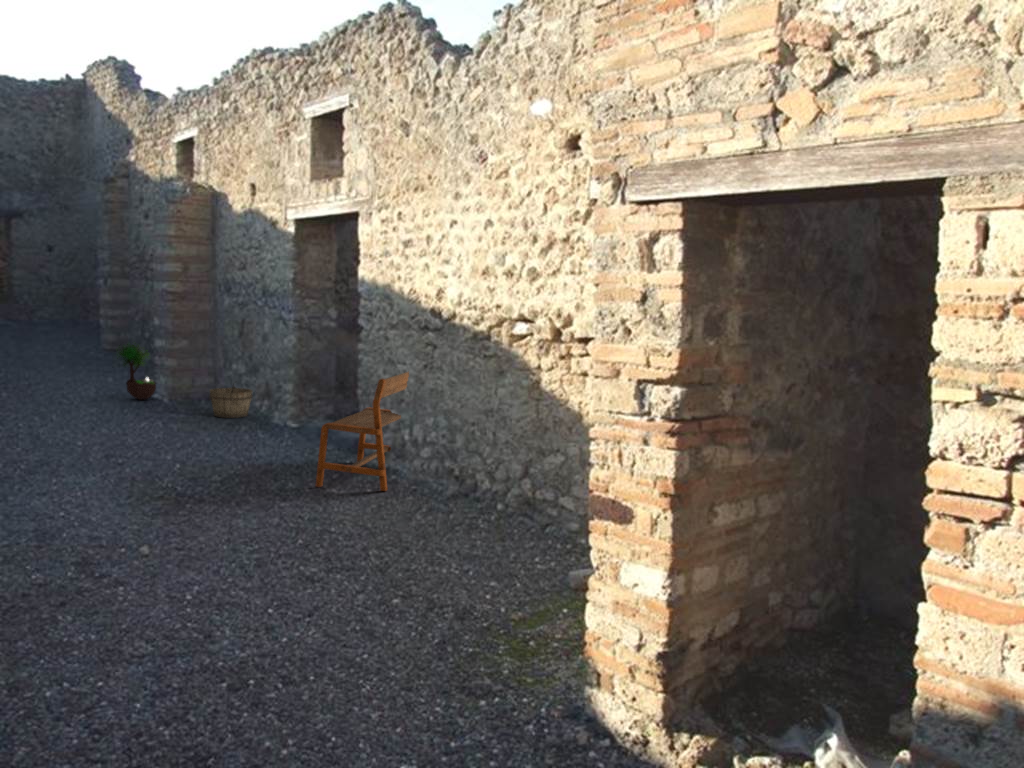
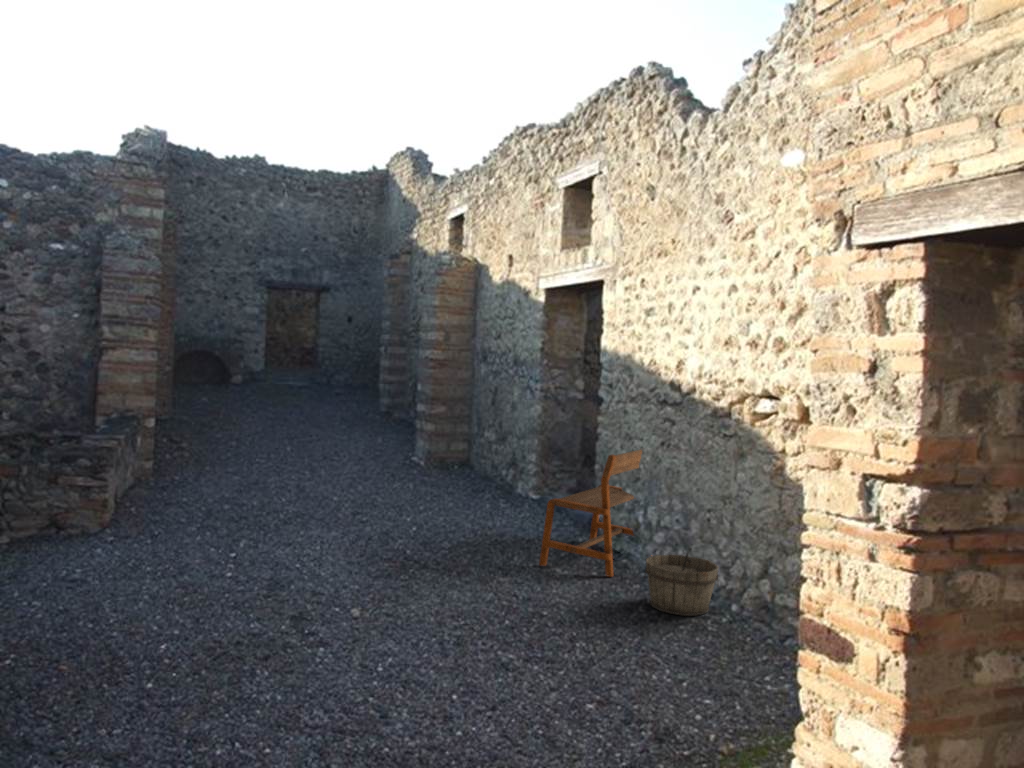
potted tree: present [117,343,156,400] -> none [383,404,417,463]
wooden bucket: present [210,385,253,418] -> present [645,548,718,616]

